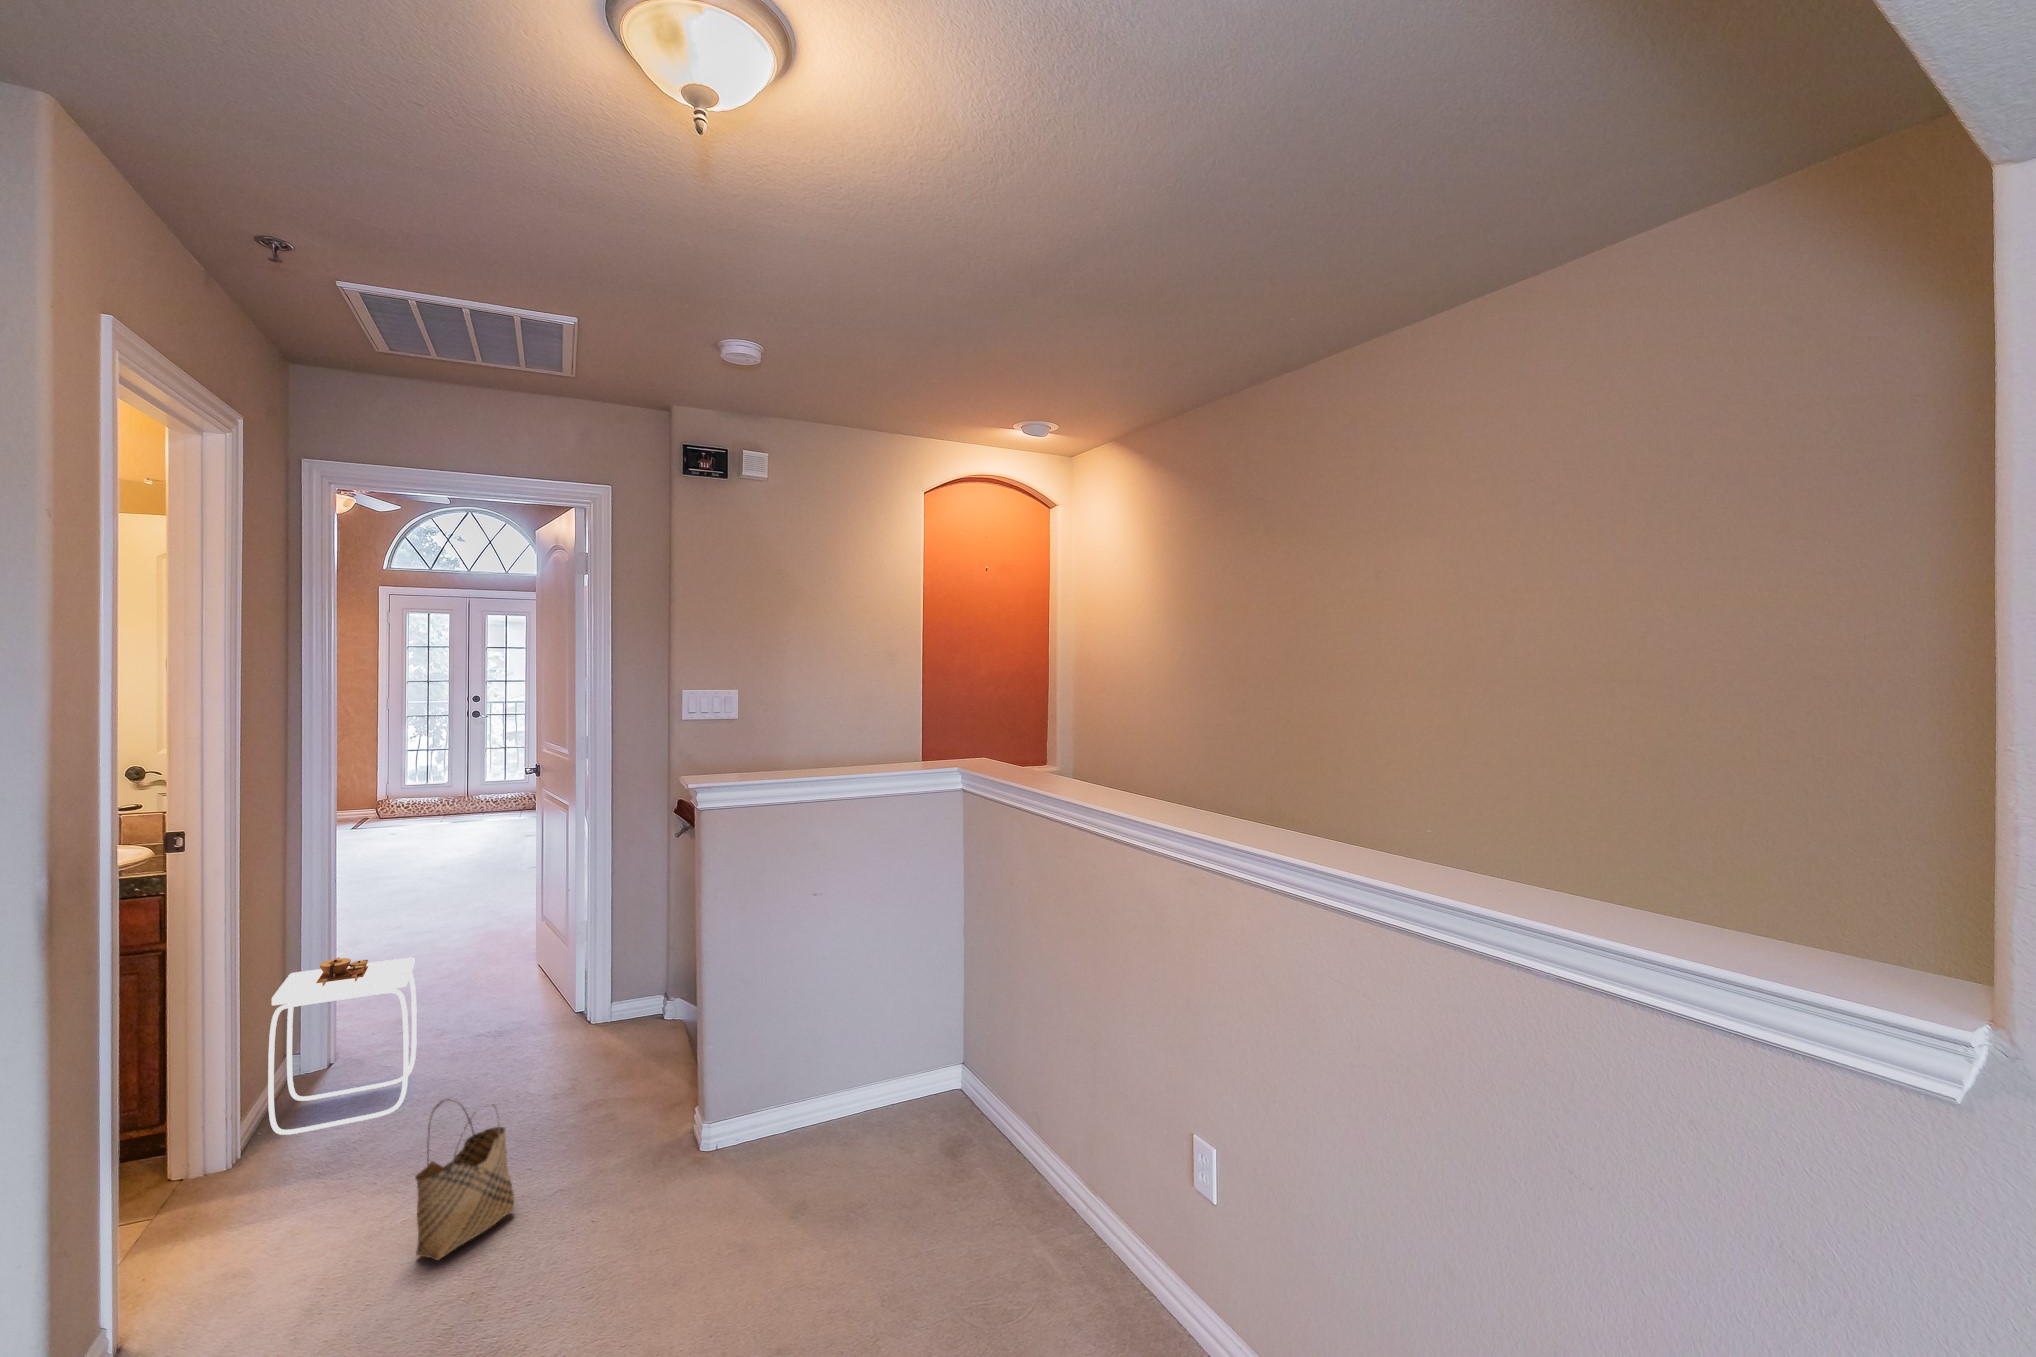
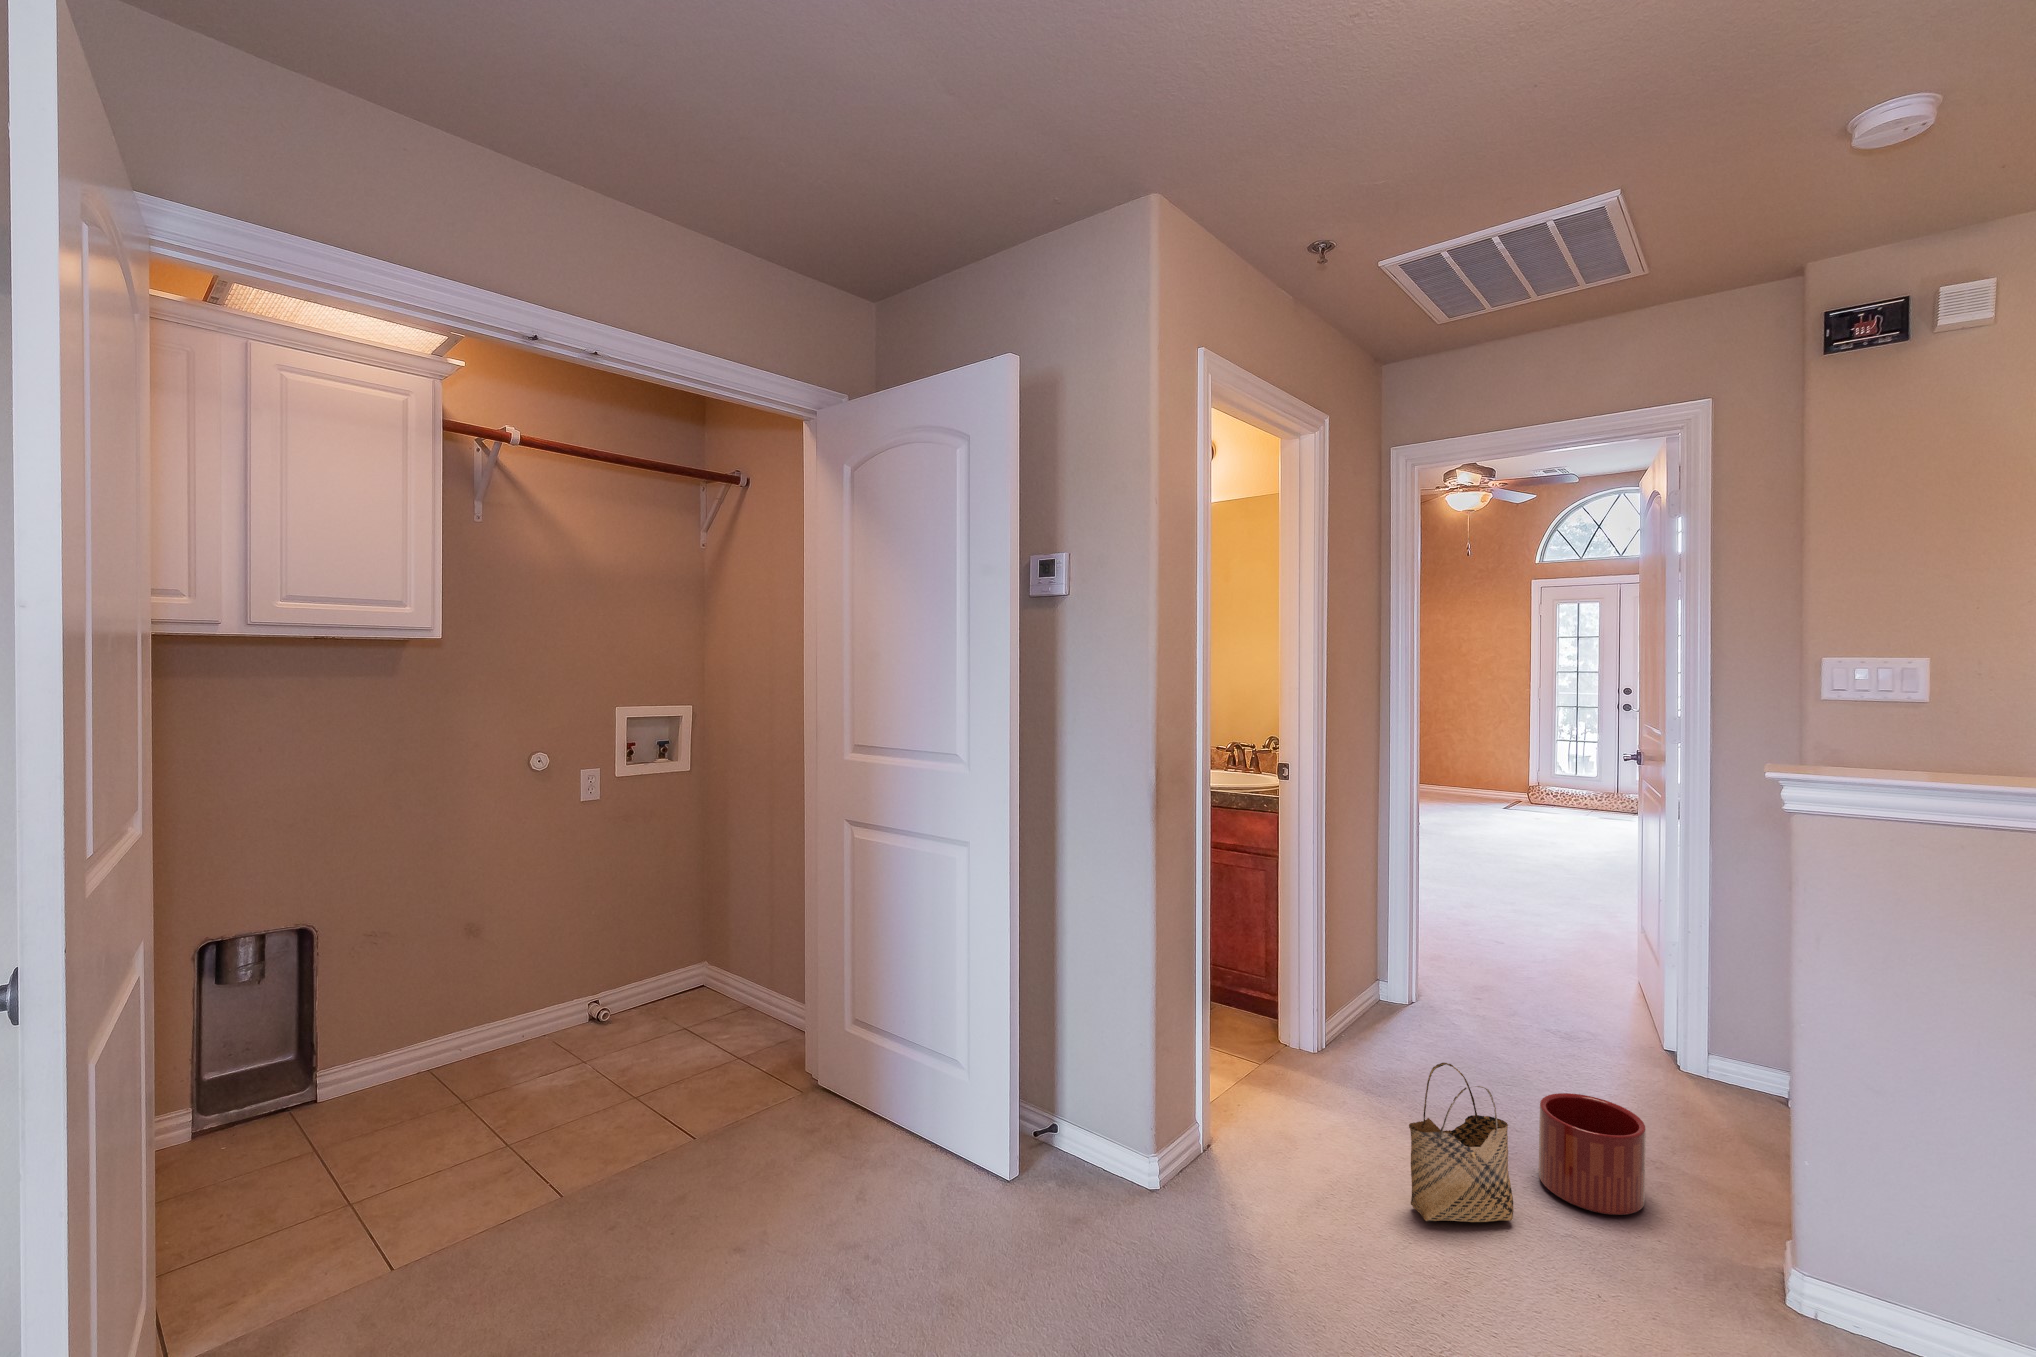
side table: present [268,957,417,1135] -> none [1347,903,1473,1067]
planter: none [520,1068,605,1169] -> present [1539,1093,1646,1215]

